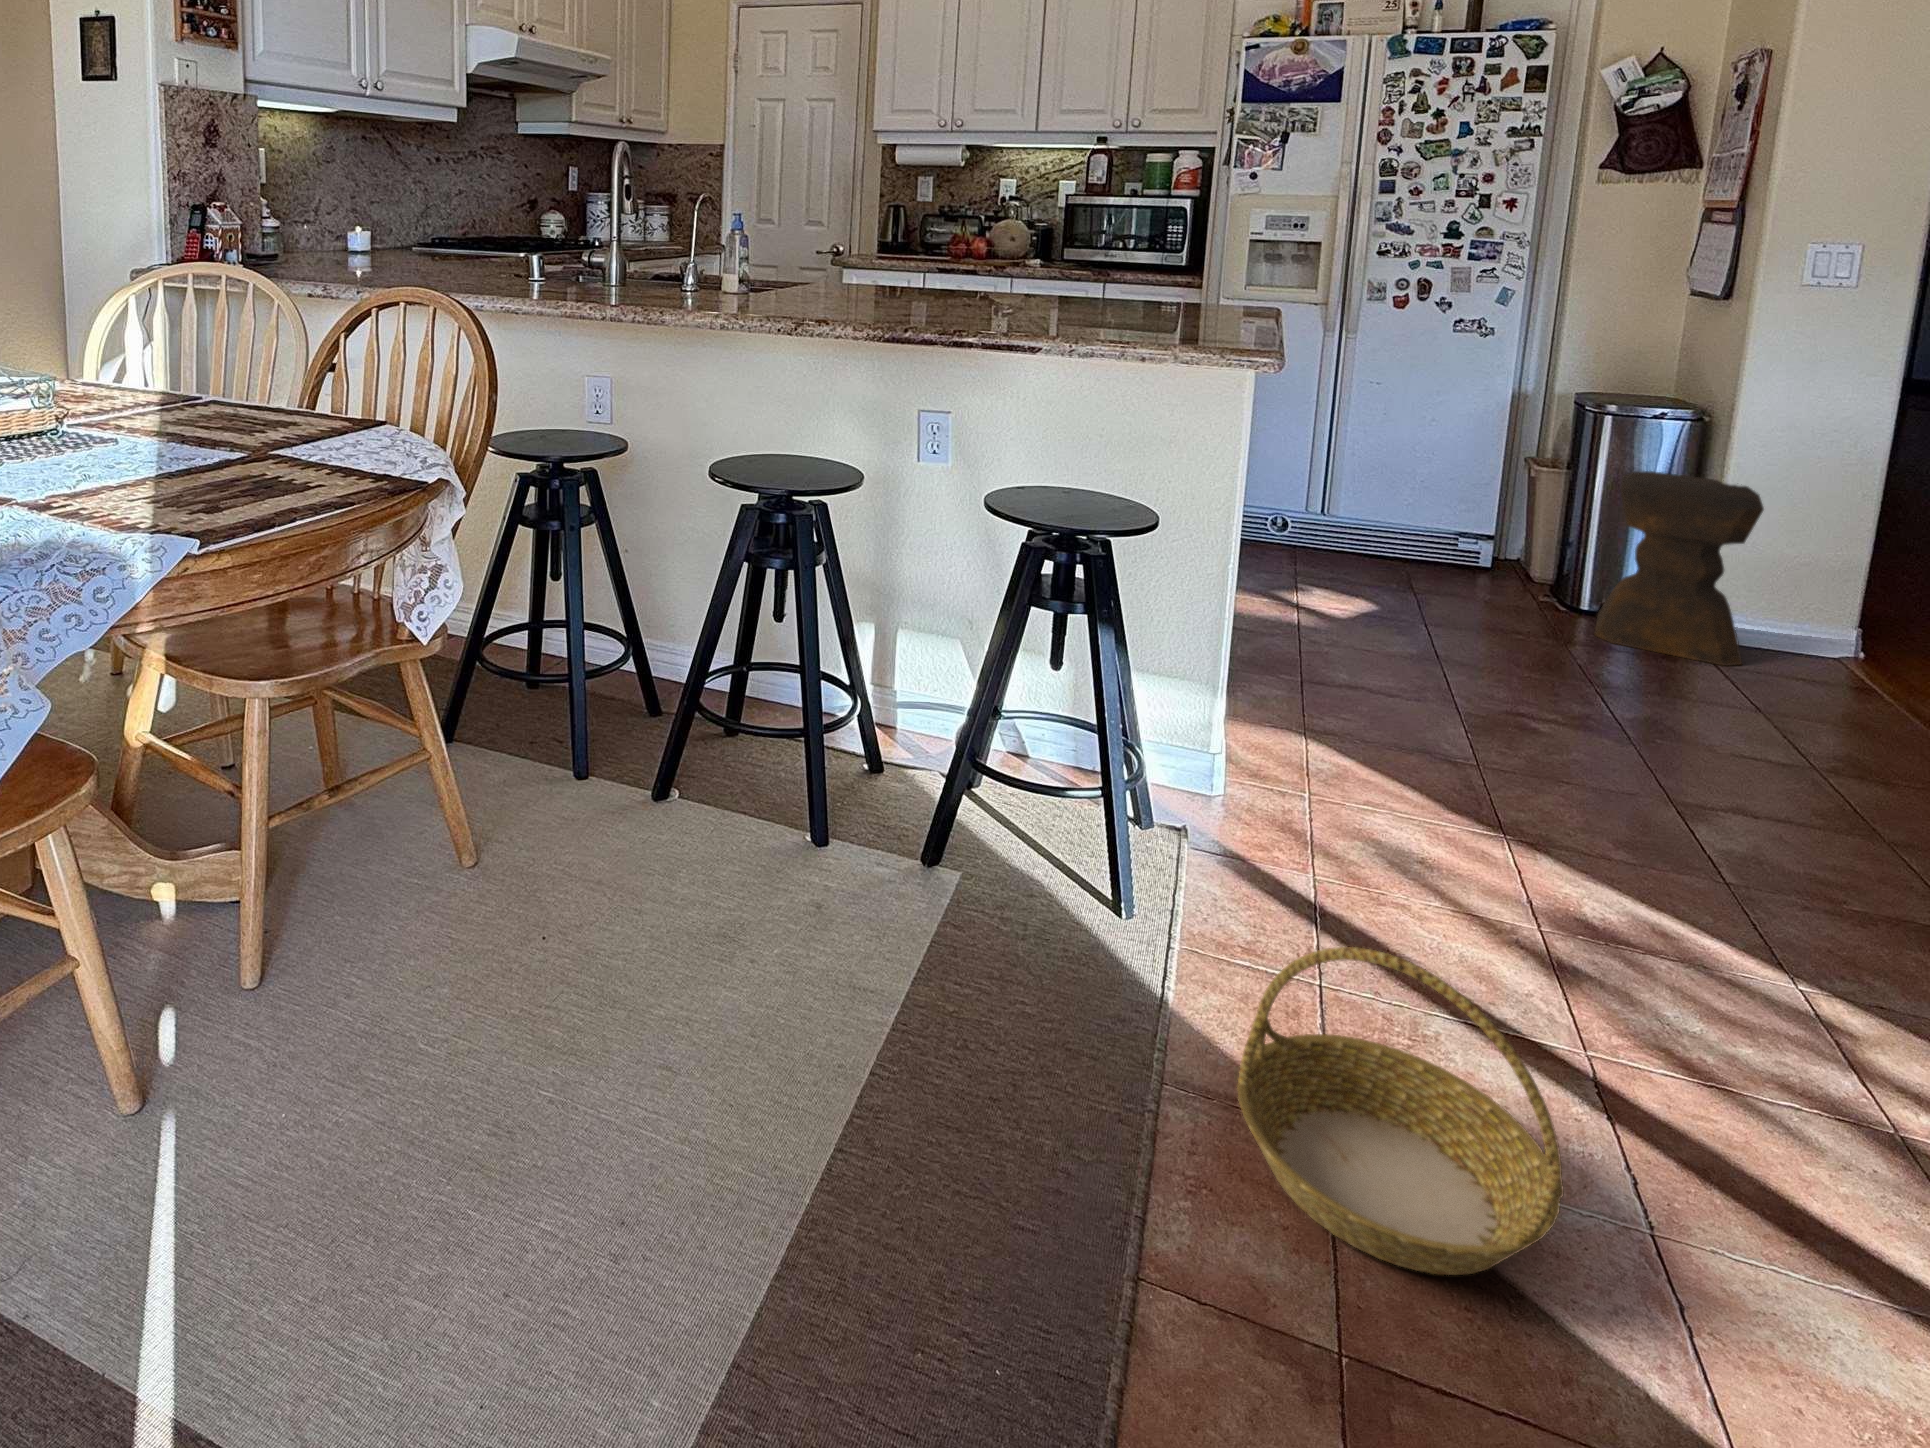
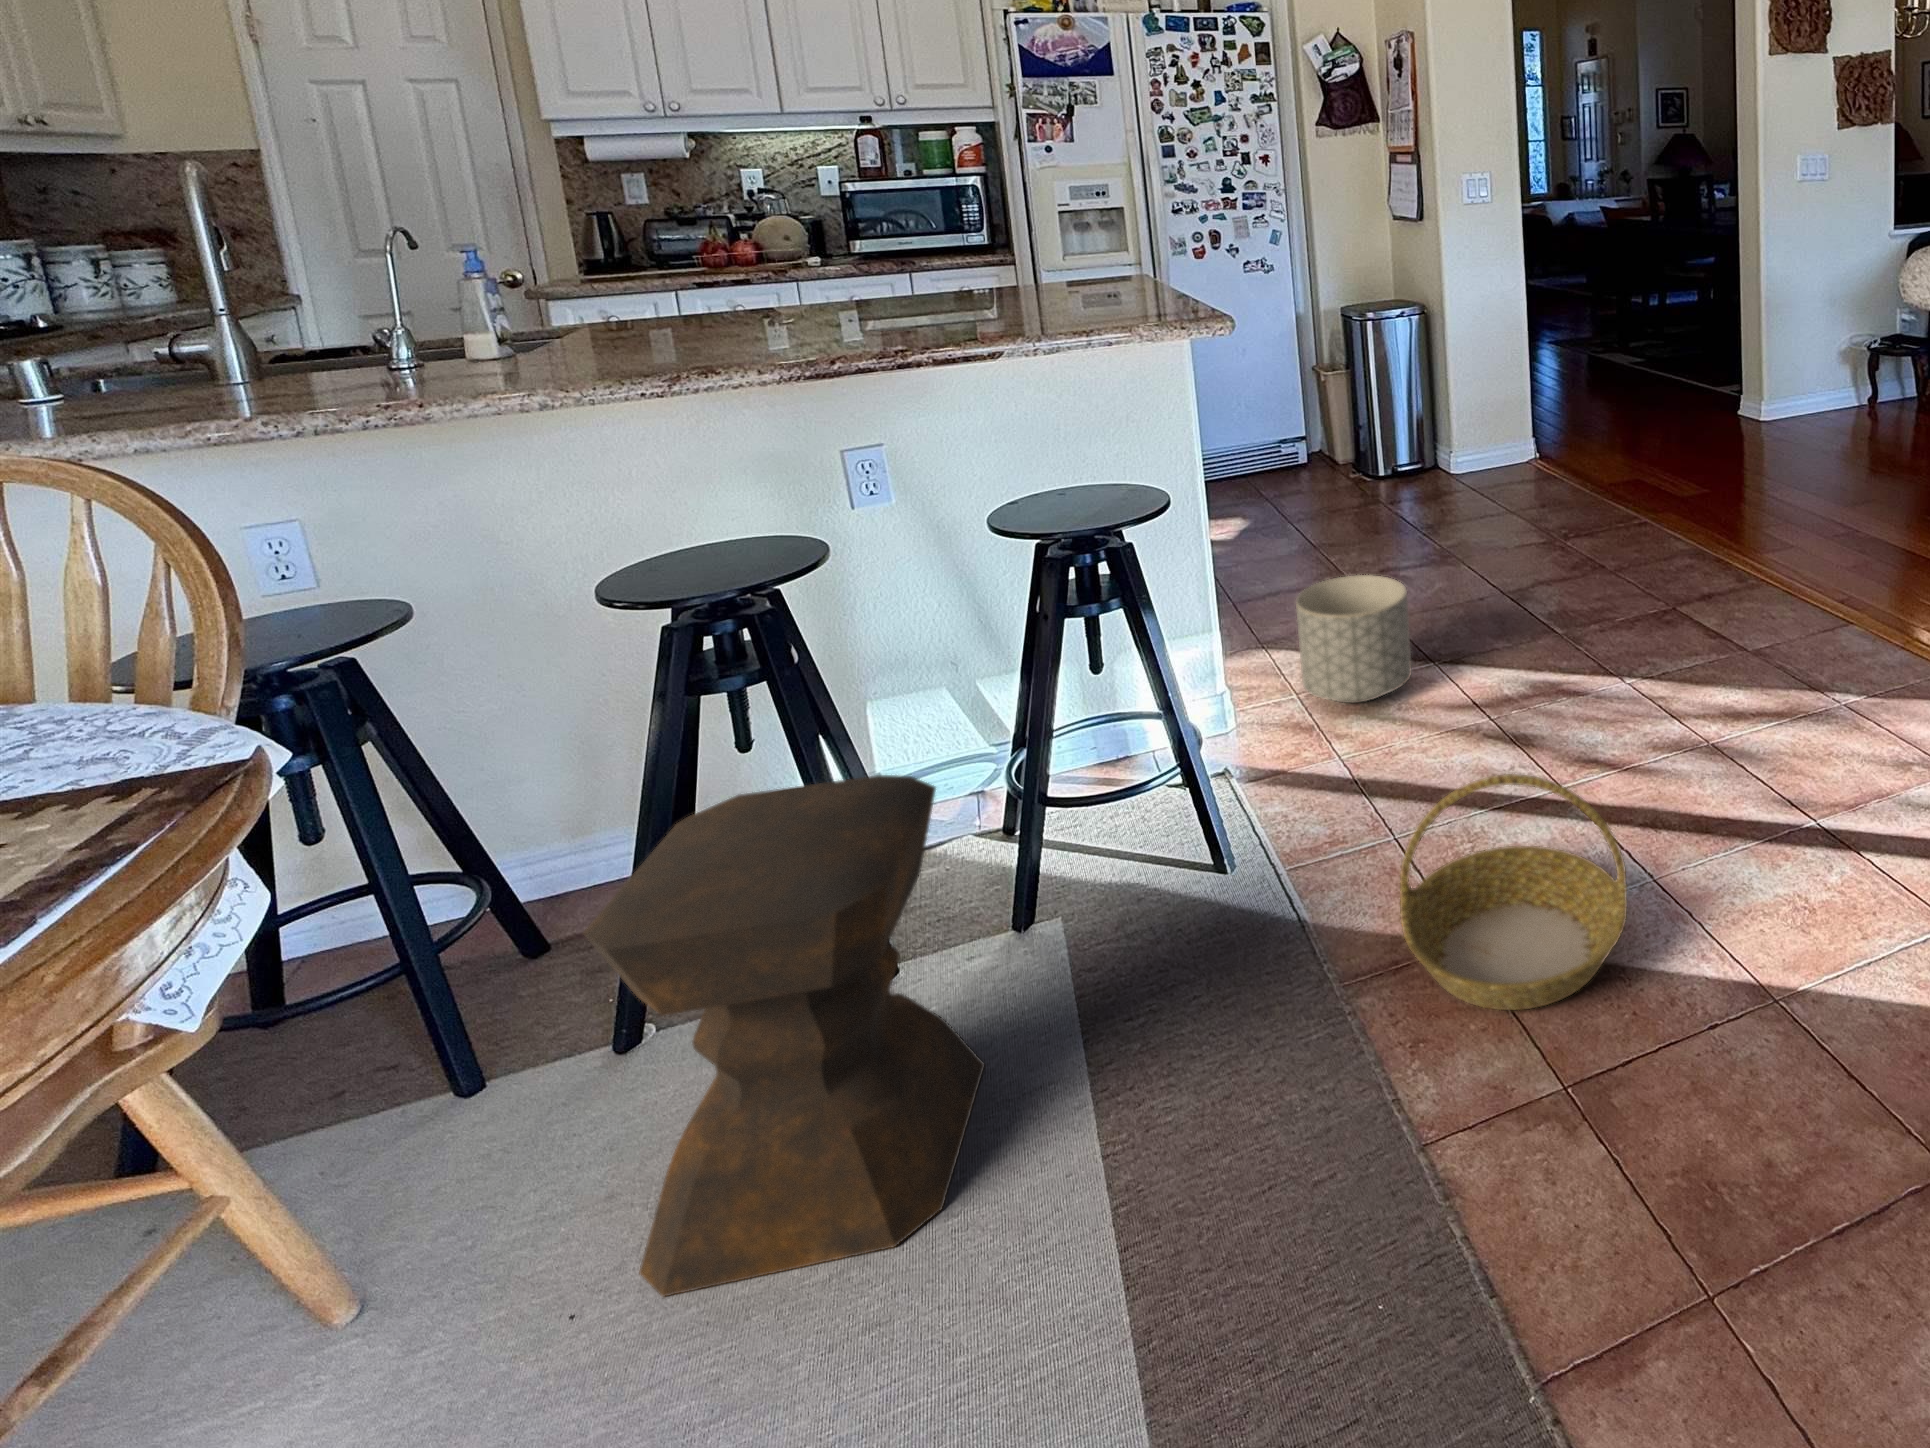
stool: present [1595,471,1764,666] -> present [583,775,985,1296]
planter: none [1311,682,1470,838] -> present [1296,575,1412,703]

